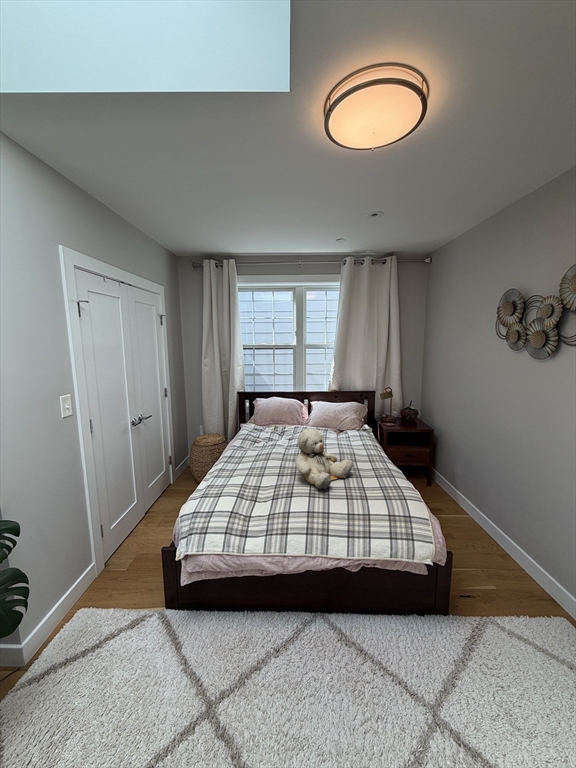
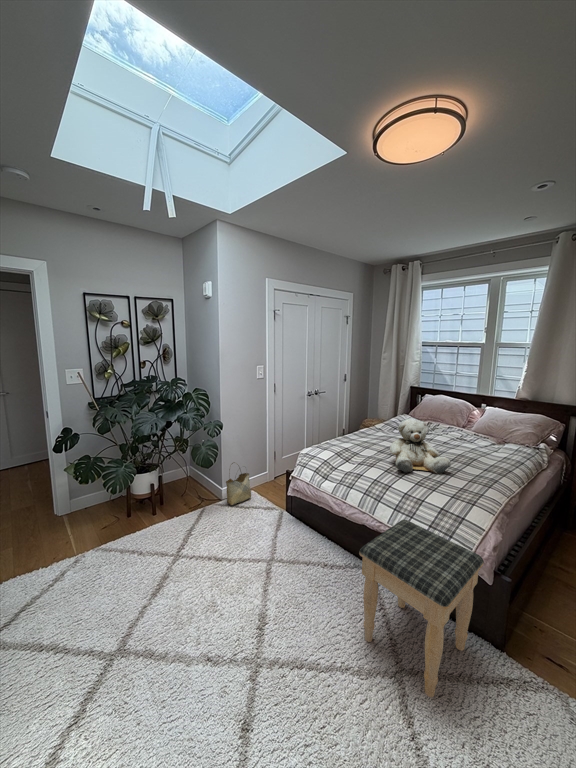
footstool: none [363,543,494,717] -> present [359,520,484,697]
woven basket: none [37,579,89,665] -> present [226,462,251,505]

